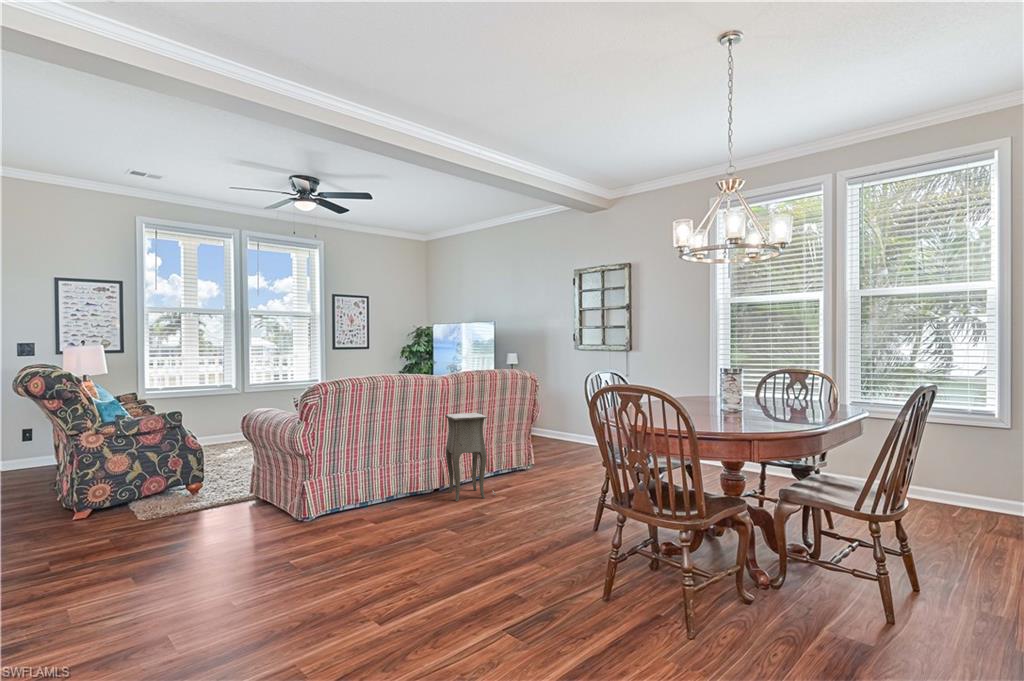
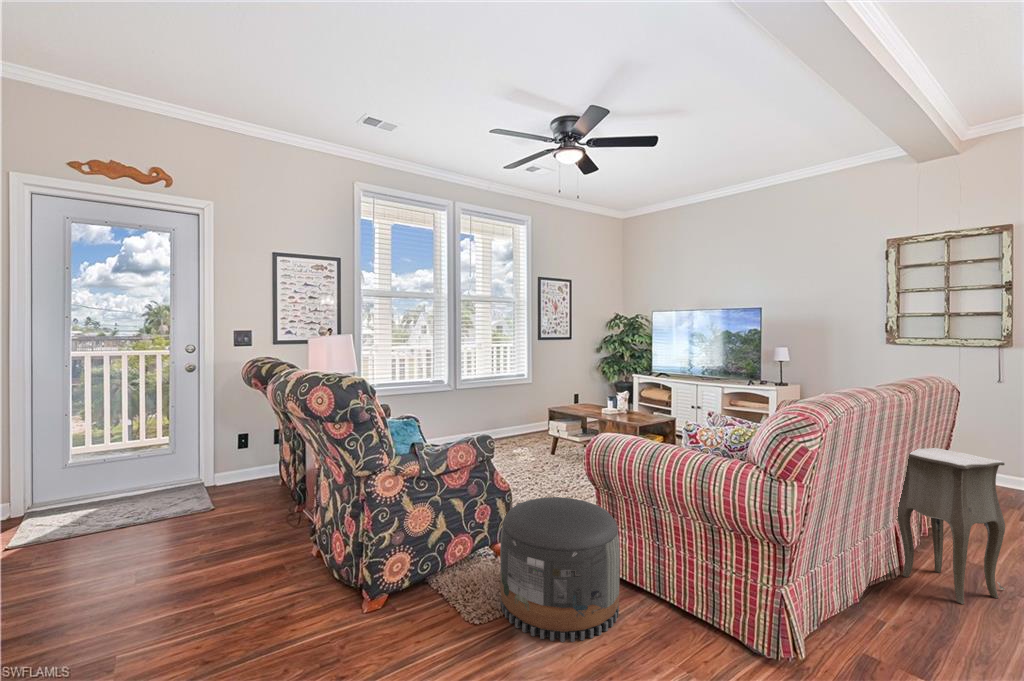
pouf: none [161,448,245,522] -> present [500,497,620,642]

